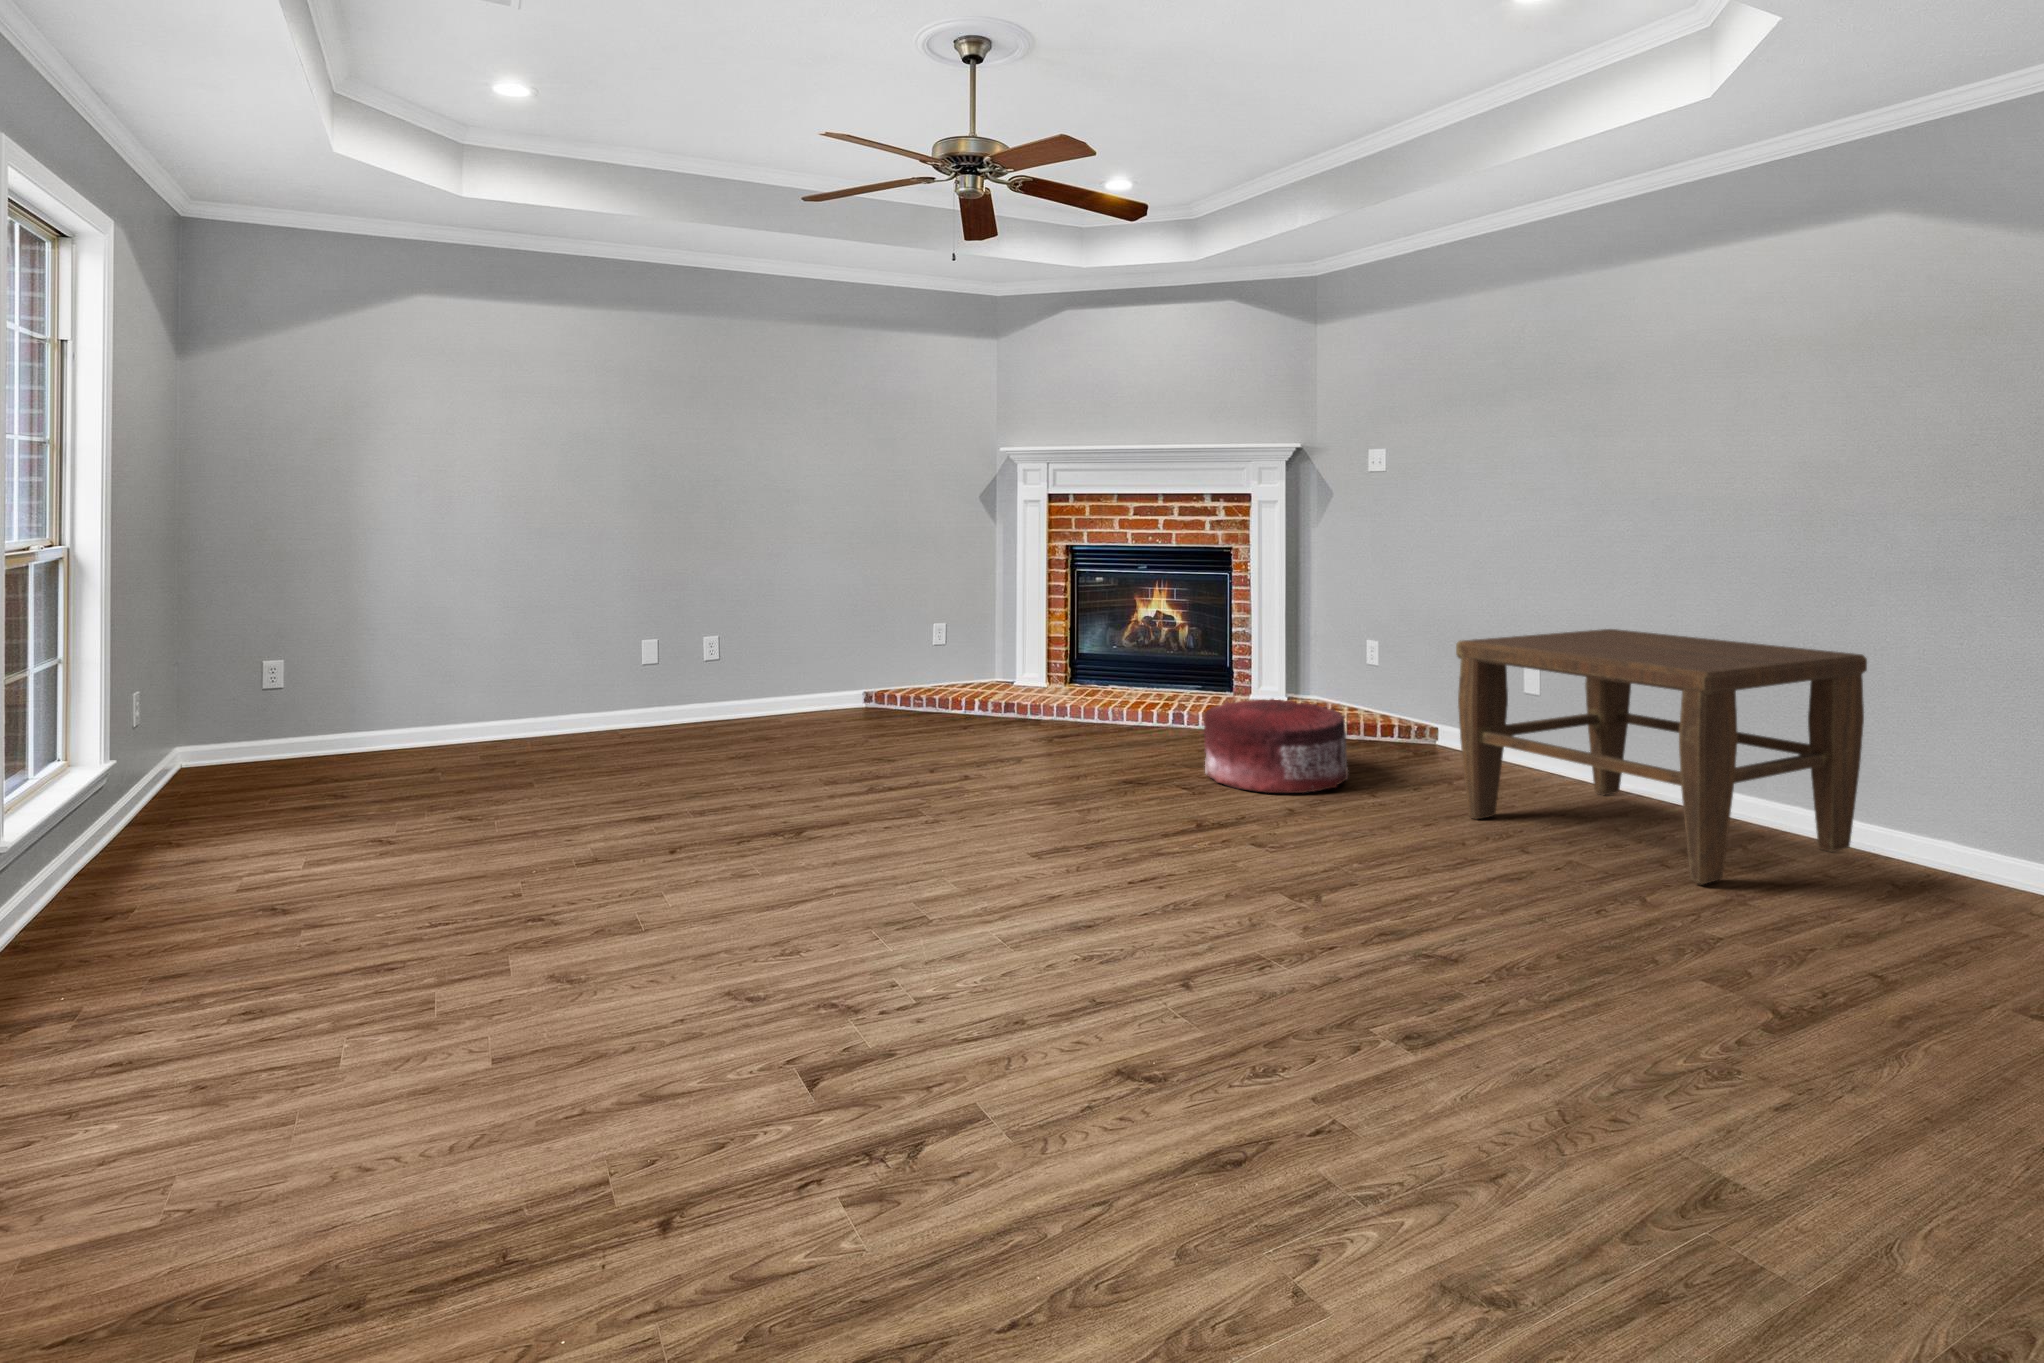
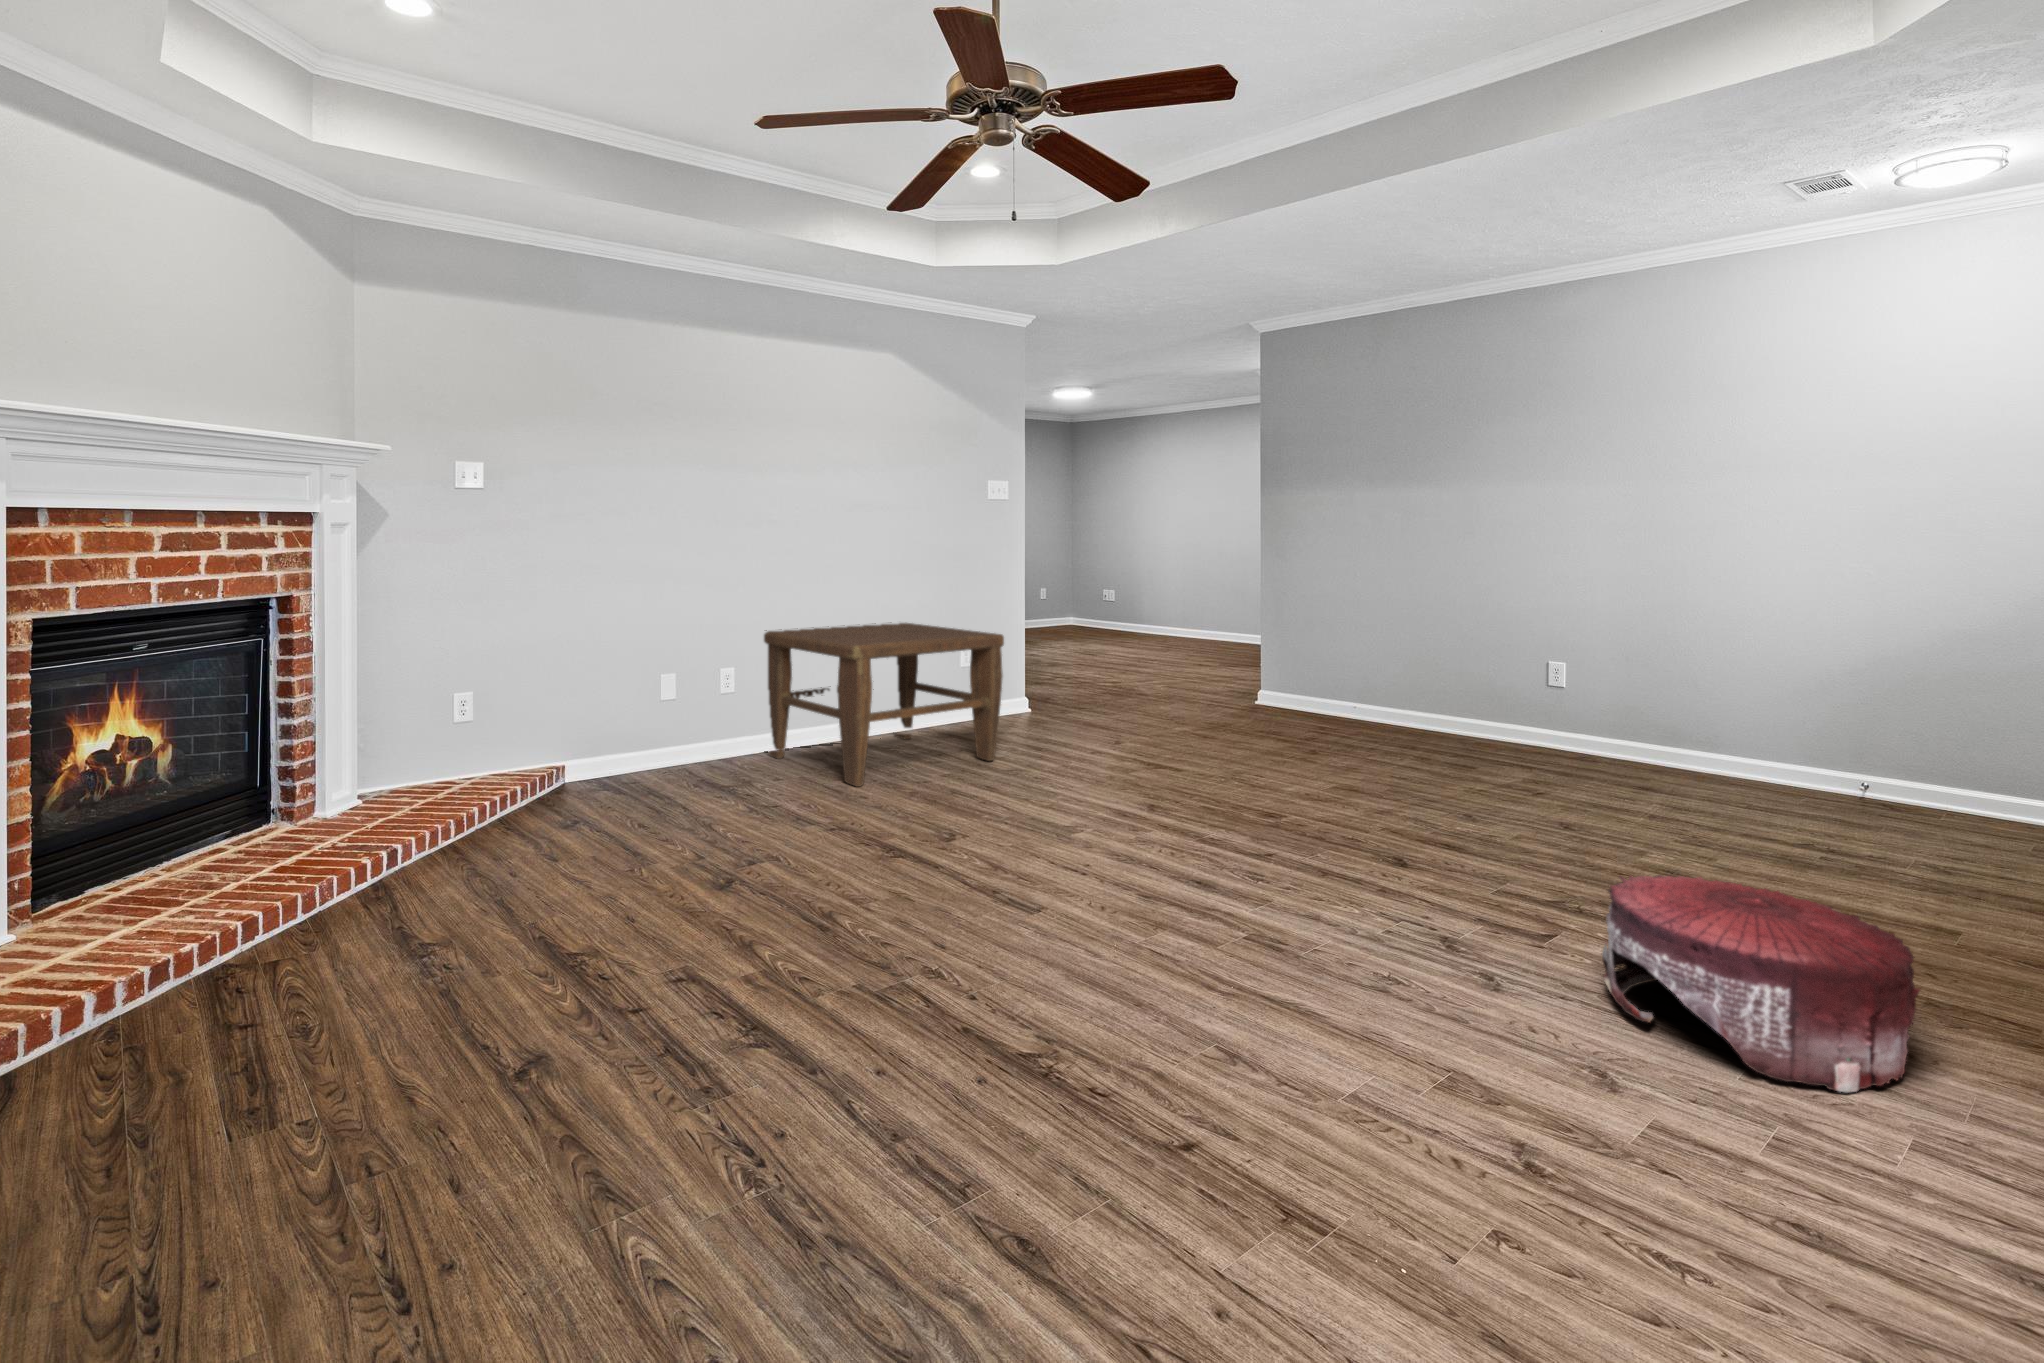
pouf: present [1204,699,1348,793] -> present [1602,875,1920,1092]

